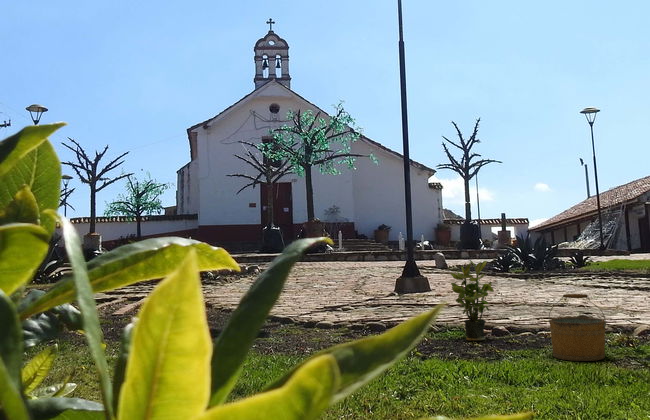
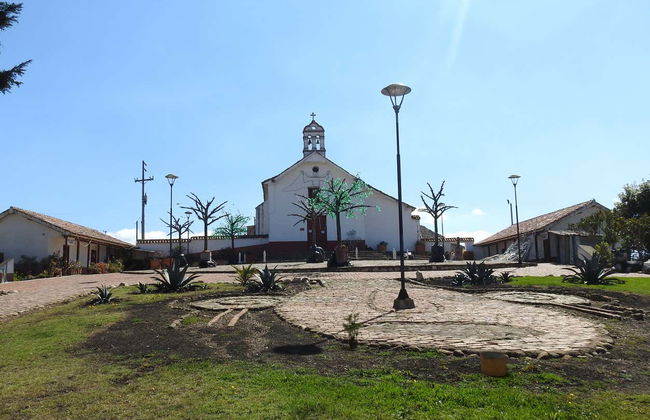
potted plant: present [451,260,494,341] -> present [342,312,362,350]

